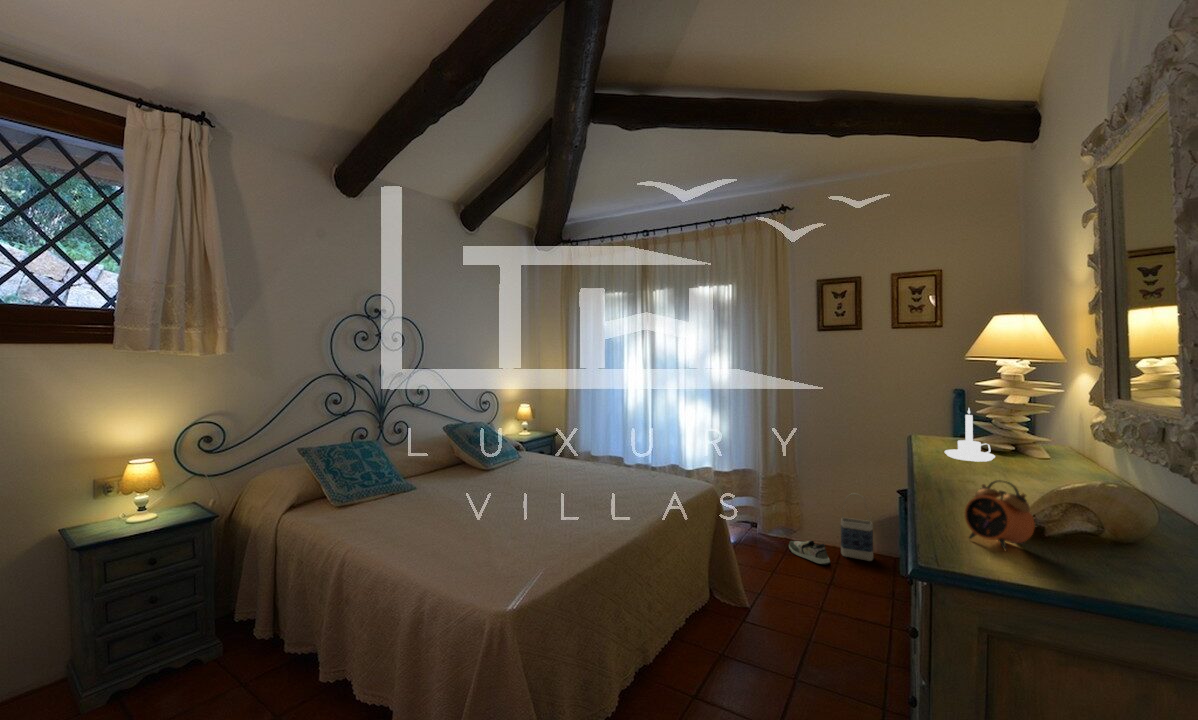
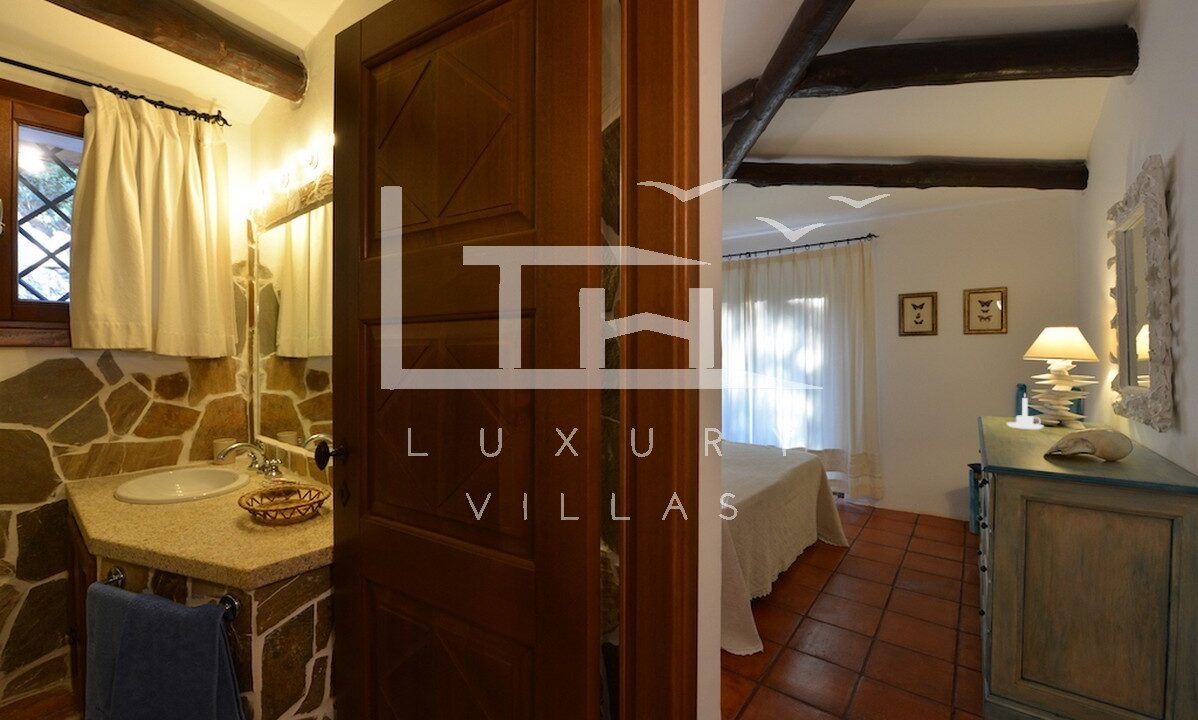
alarm clock: present [965,480,1035,551] -> none [1016,426,1055,461]
bag: present [841,493,873,561] -> none [918,466,946,520]
shoe: present [789,540,830,565] -> none [873,499,910,521]

